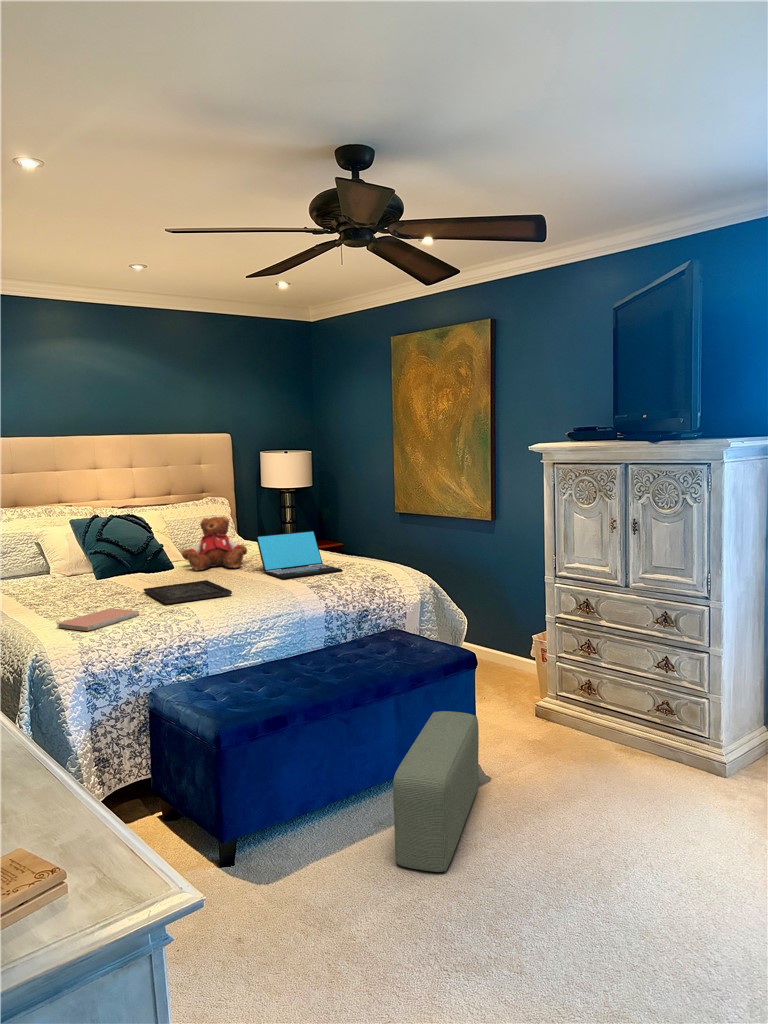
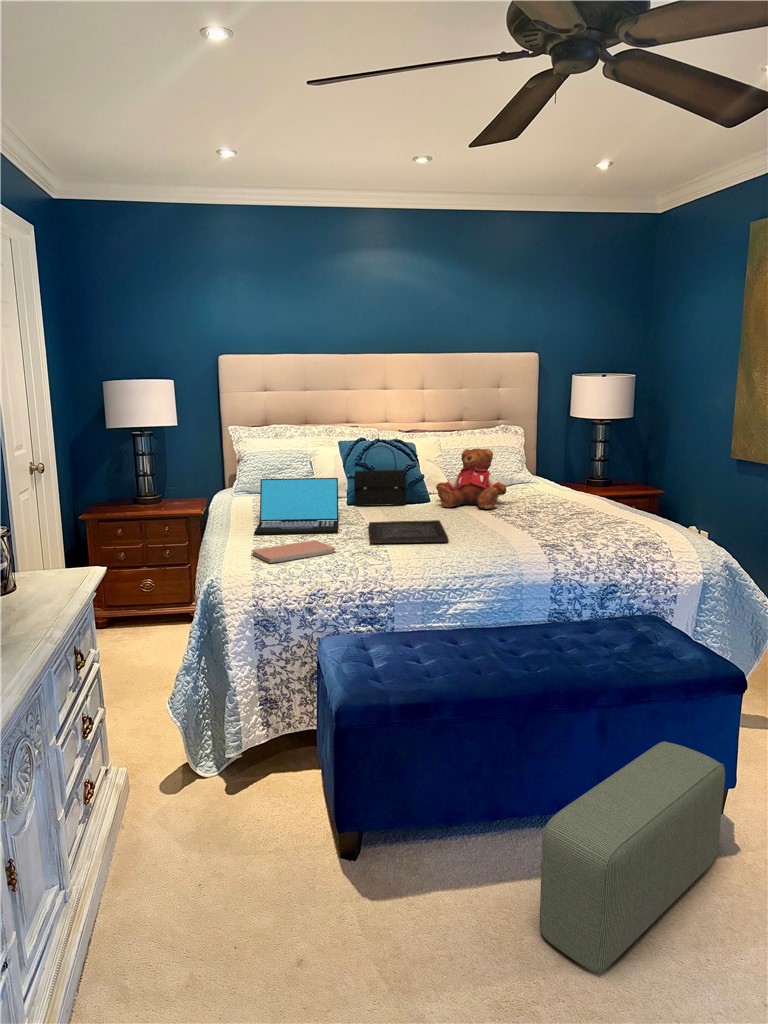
handbag: none [105,520,157,579] -> present [354,446,406,506]
laptop: present [256,531,342,579] -> present [254,478,339,534]

